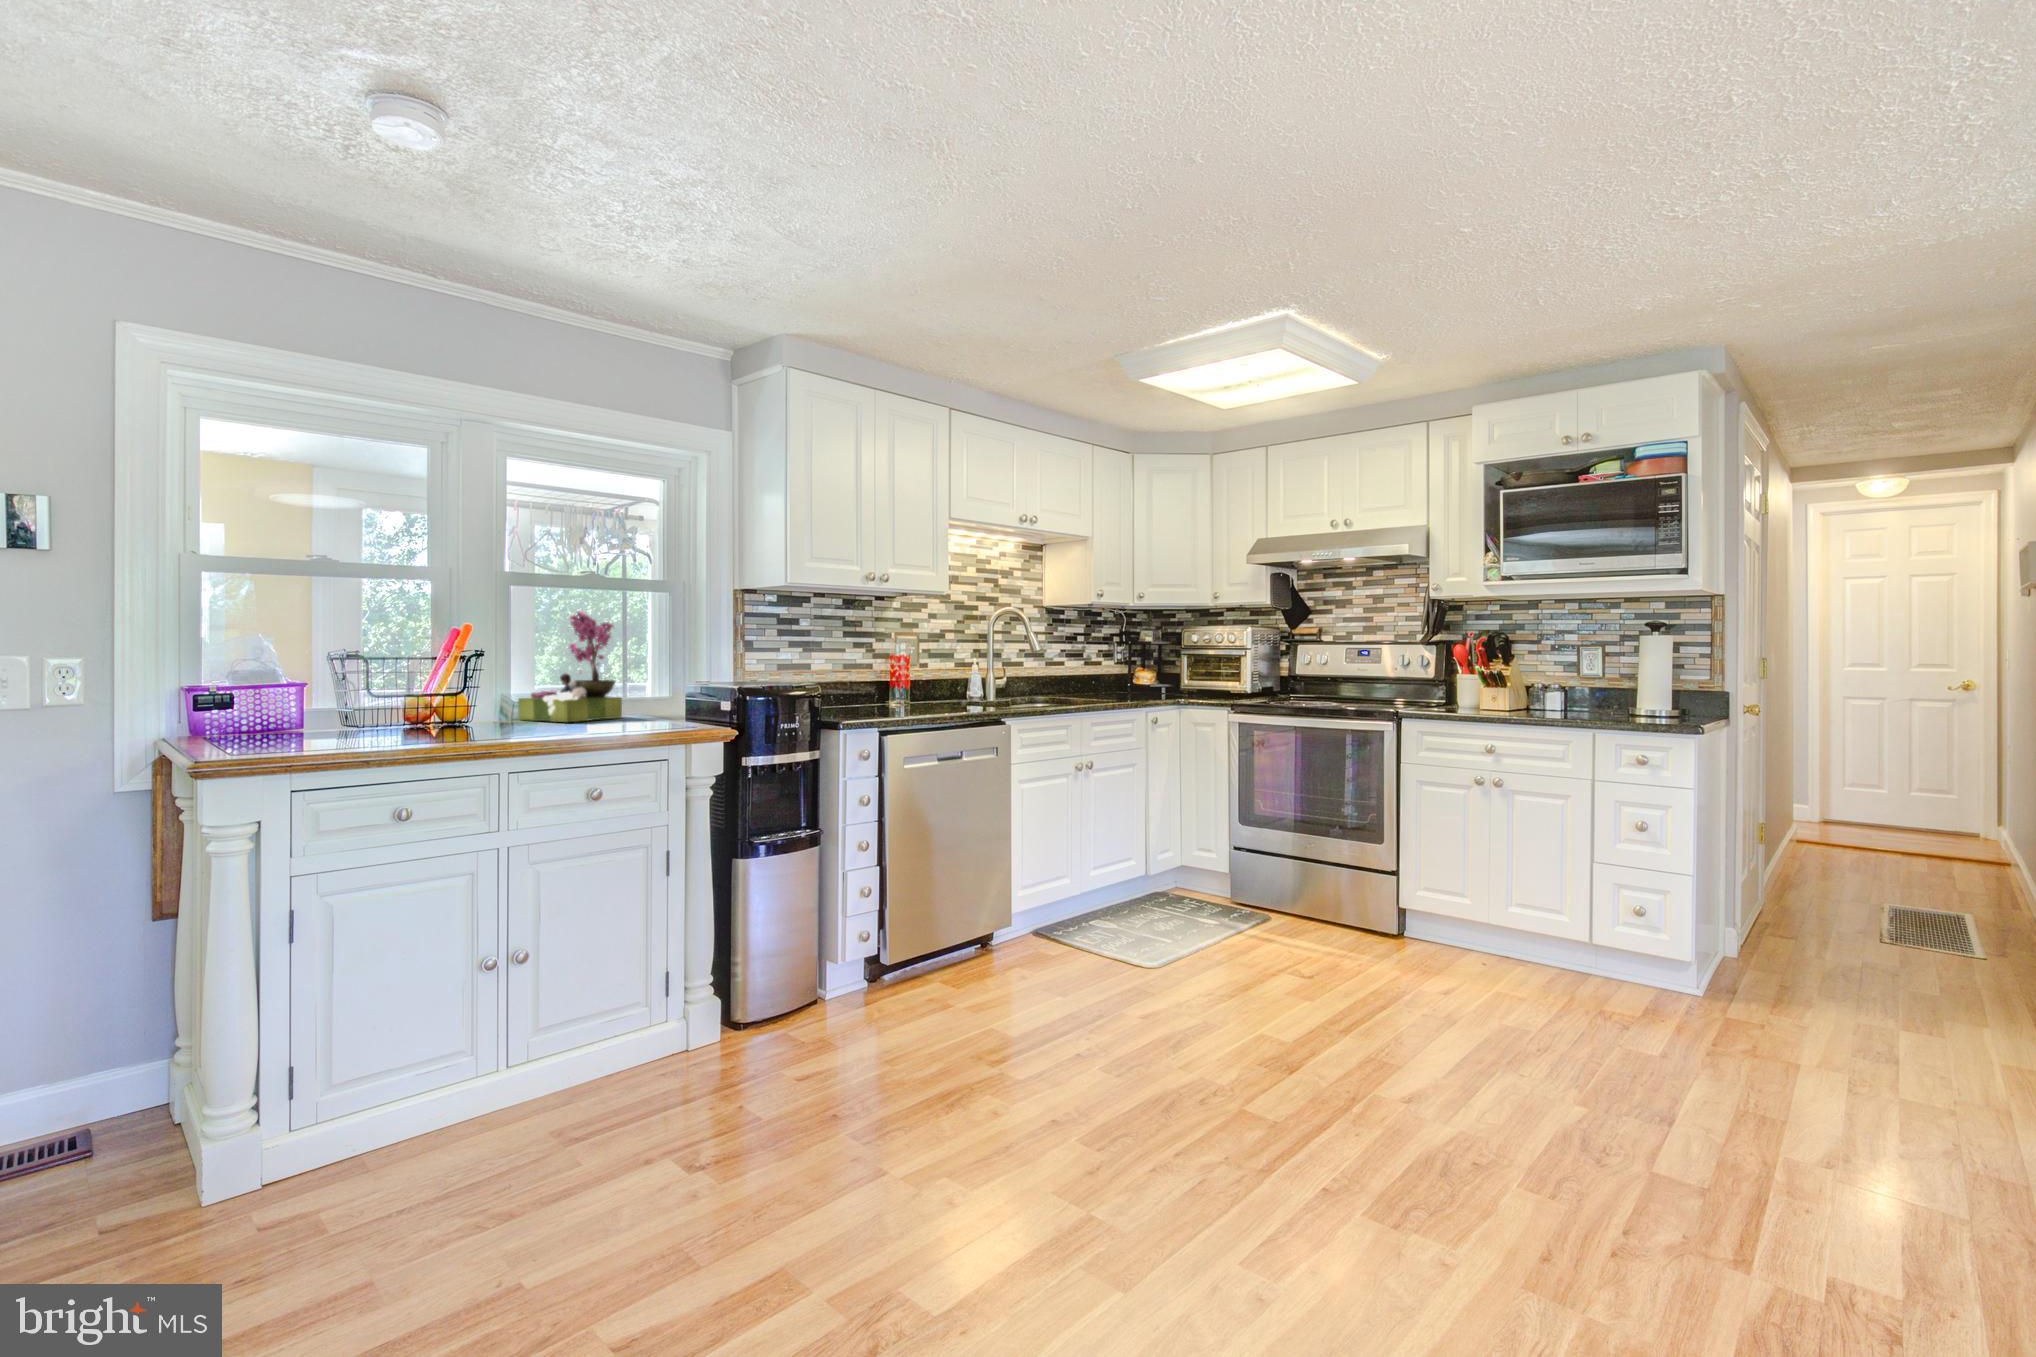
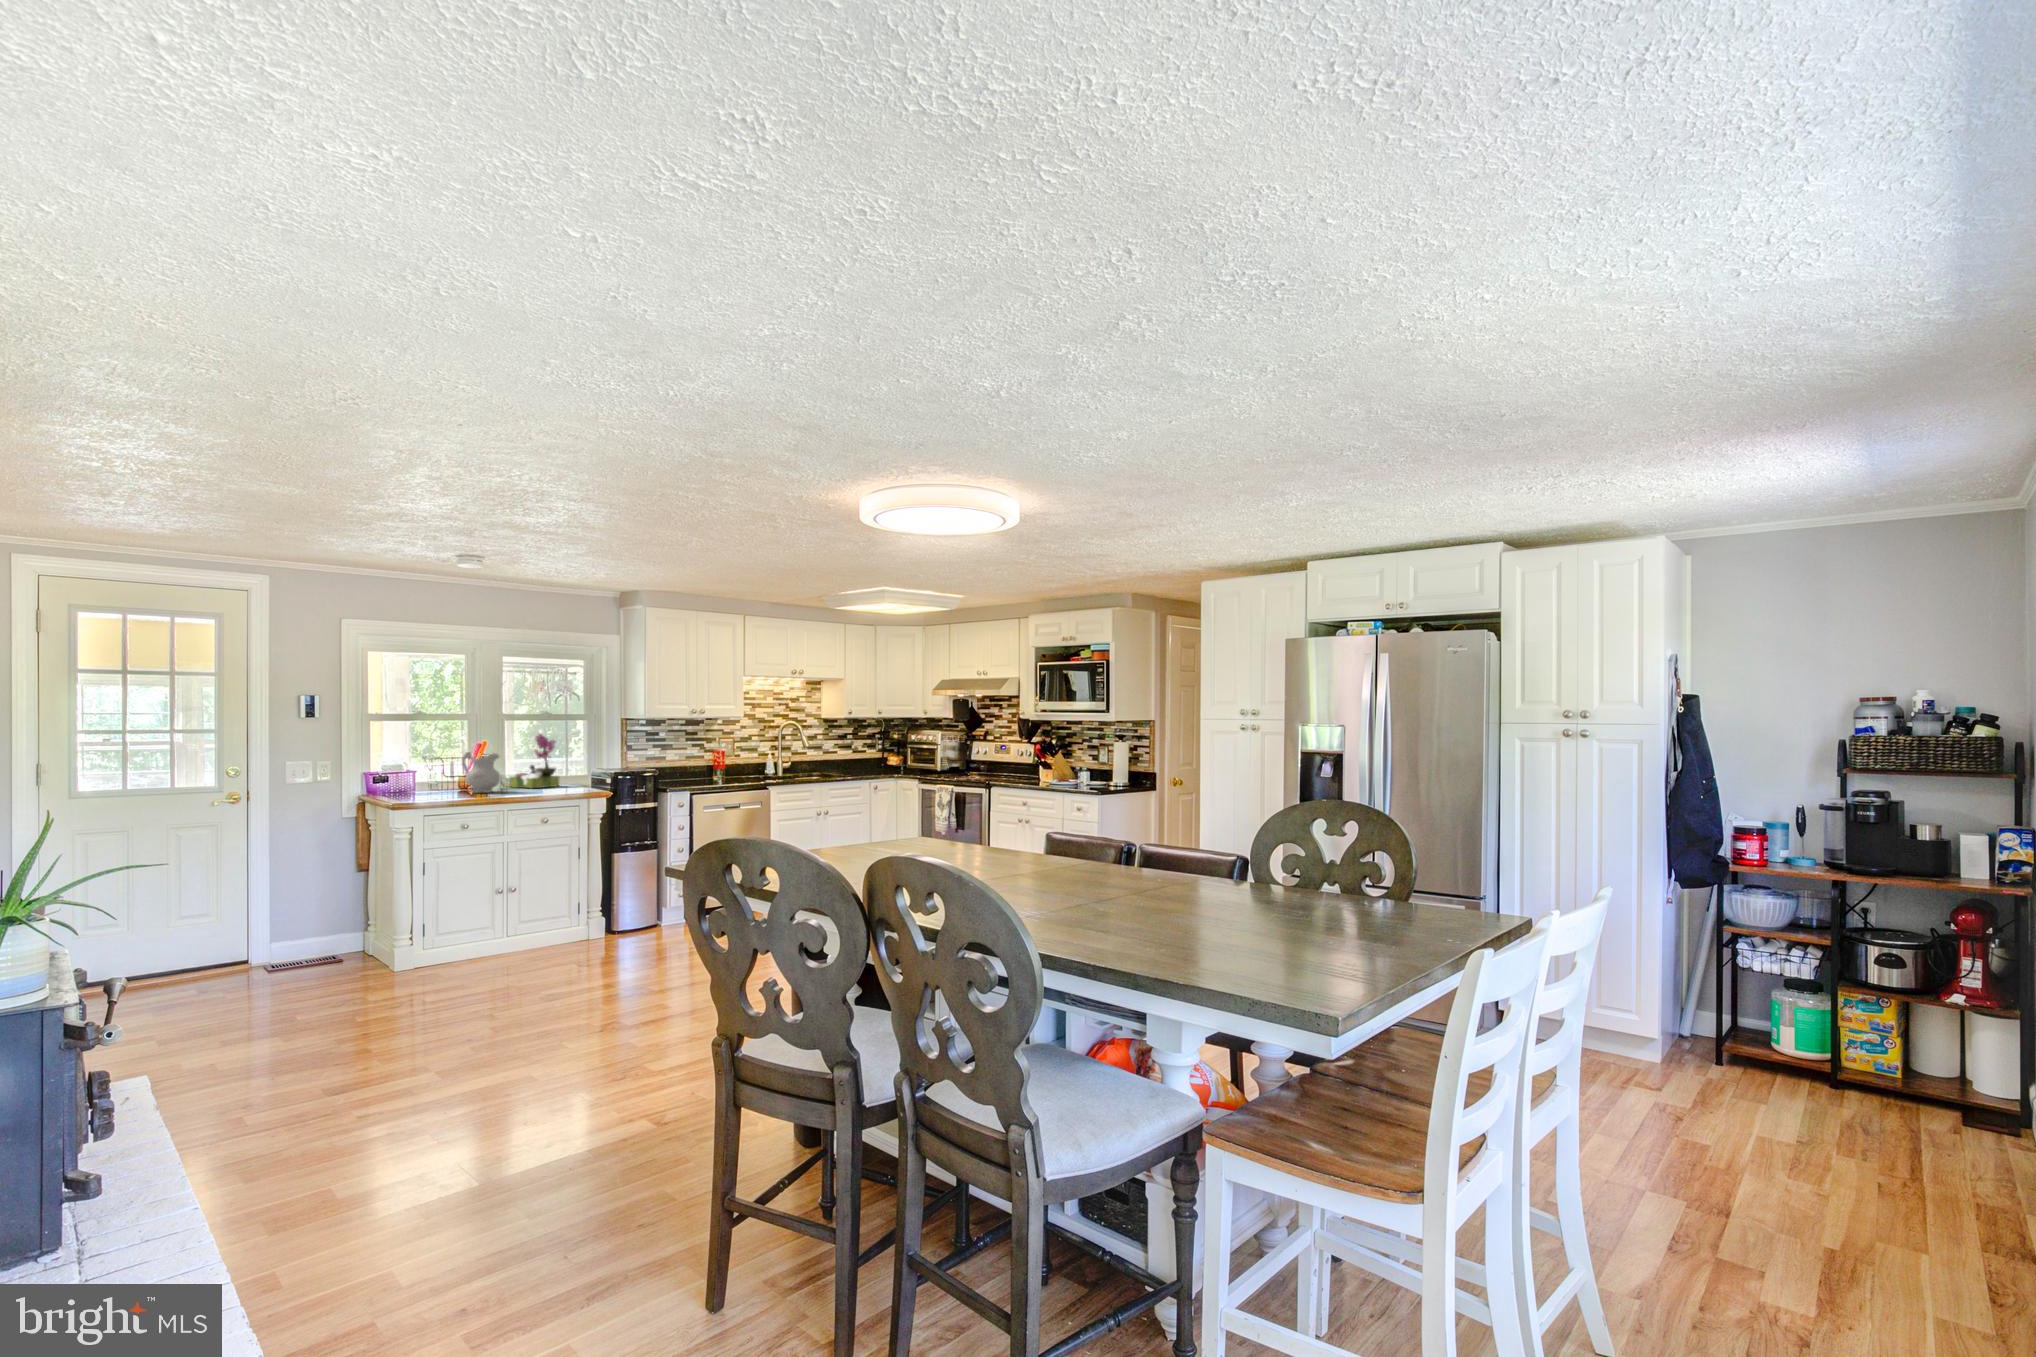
ceramic pitcher: none [405,640,495,732] -> present [462,752,500,793]

